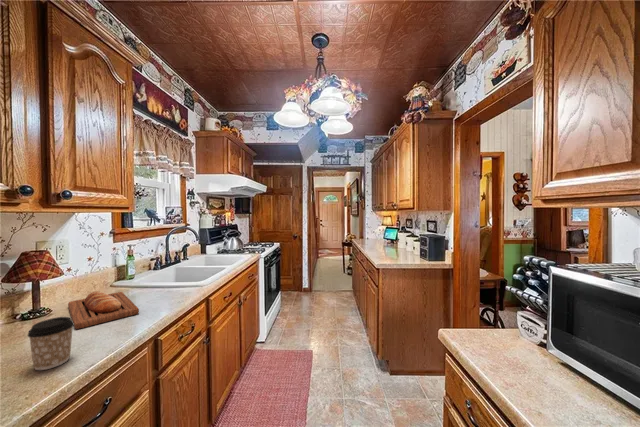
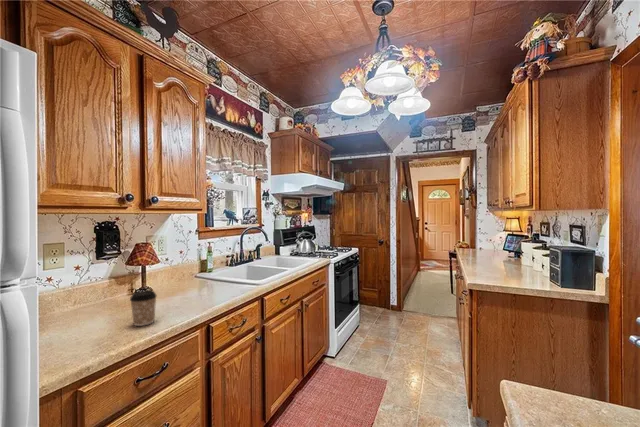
bread loaf: present [68,291,139,329] -> none [162,278,206,304]

